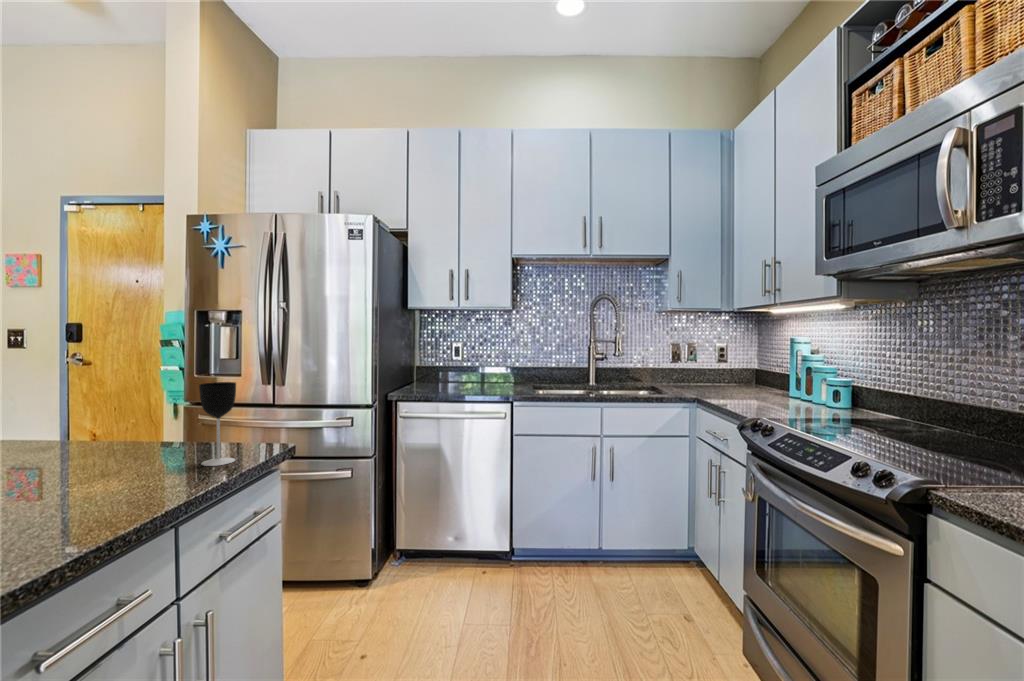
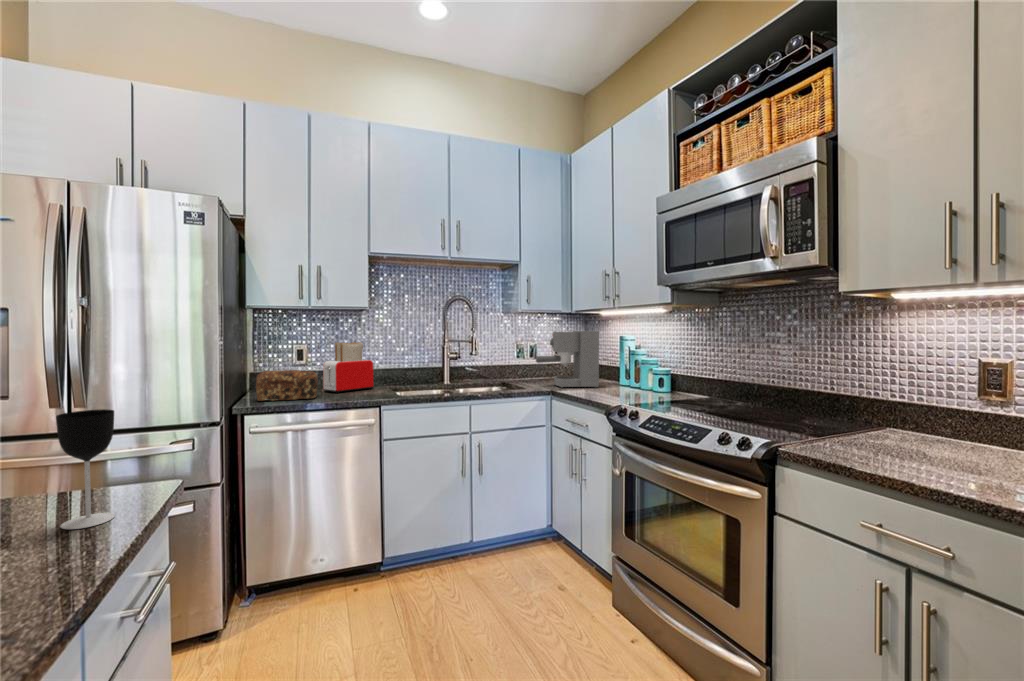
coffee maker: none [681,331,758,398] -> present [536,331,599,388]
toaster: none [471,340,515,387] -> present [323,342,374,393]
bread loaf: none [410,363,462,390] -> present [256,370,318,401]

